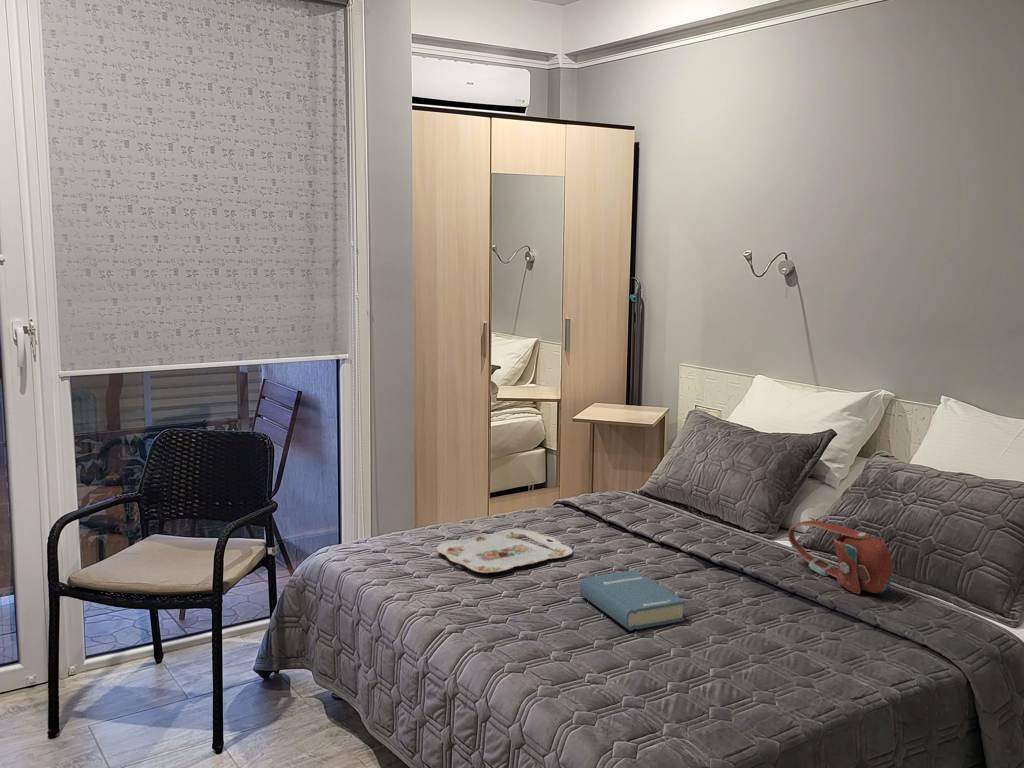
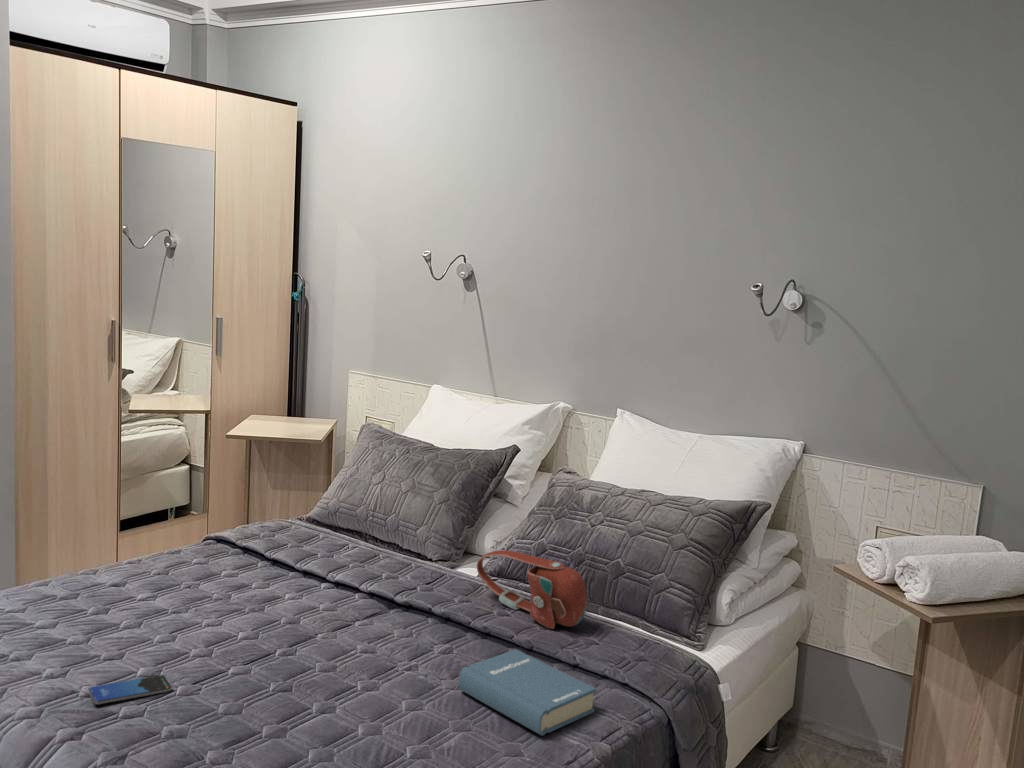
serving tray: present [437,529,573,573] -> none [51,578,231,644]
hardback book: present [580,570,685,630] -> present [458,649,596,736]
smartphone: none [463,598,525,613] -> present [88,675,172,704]

